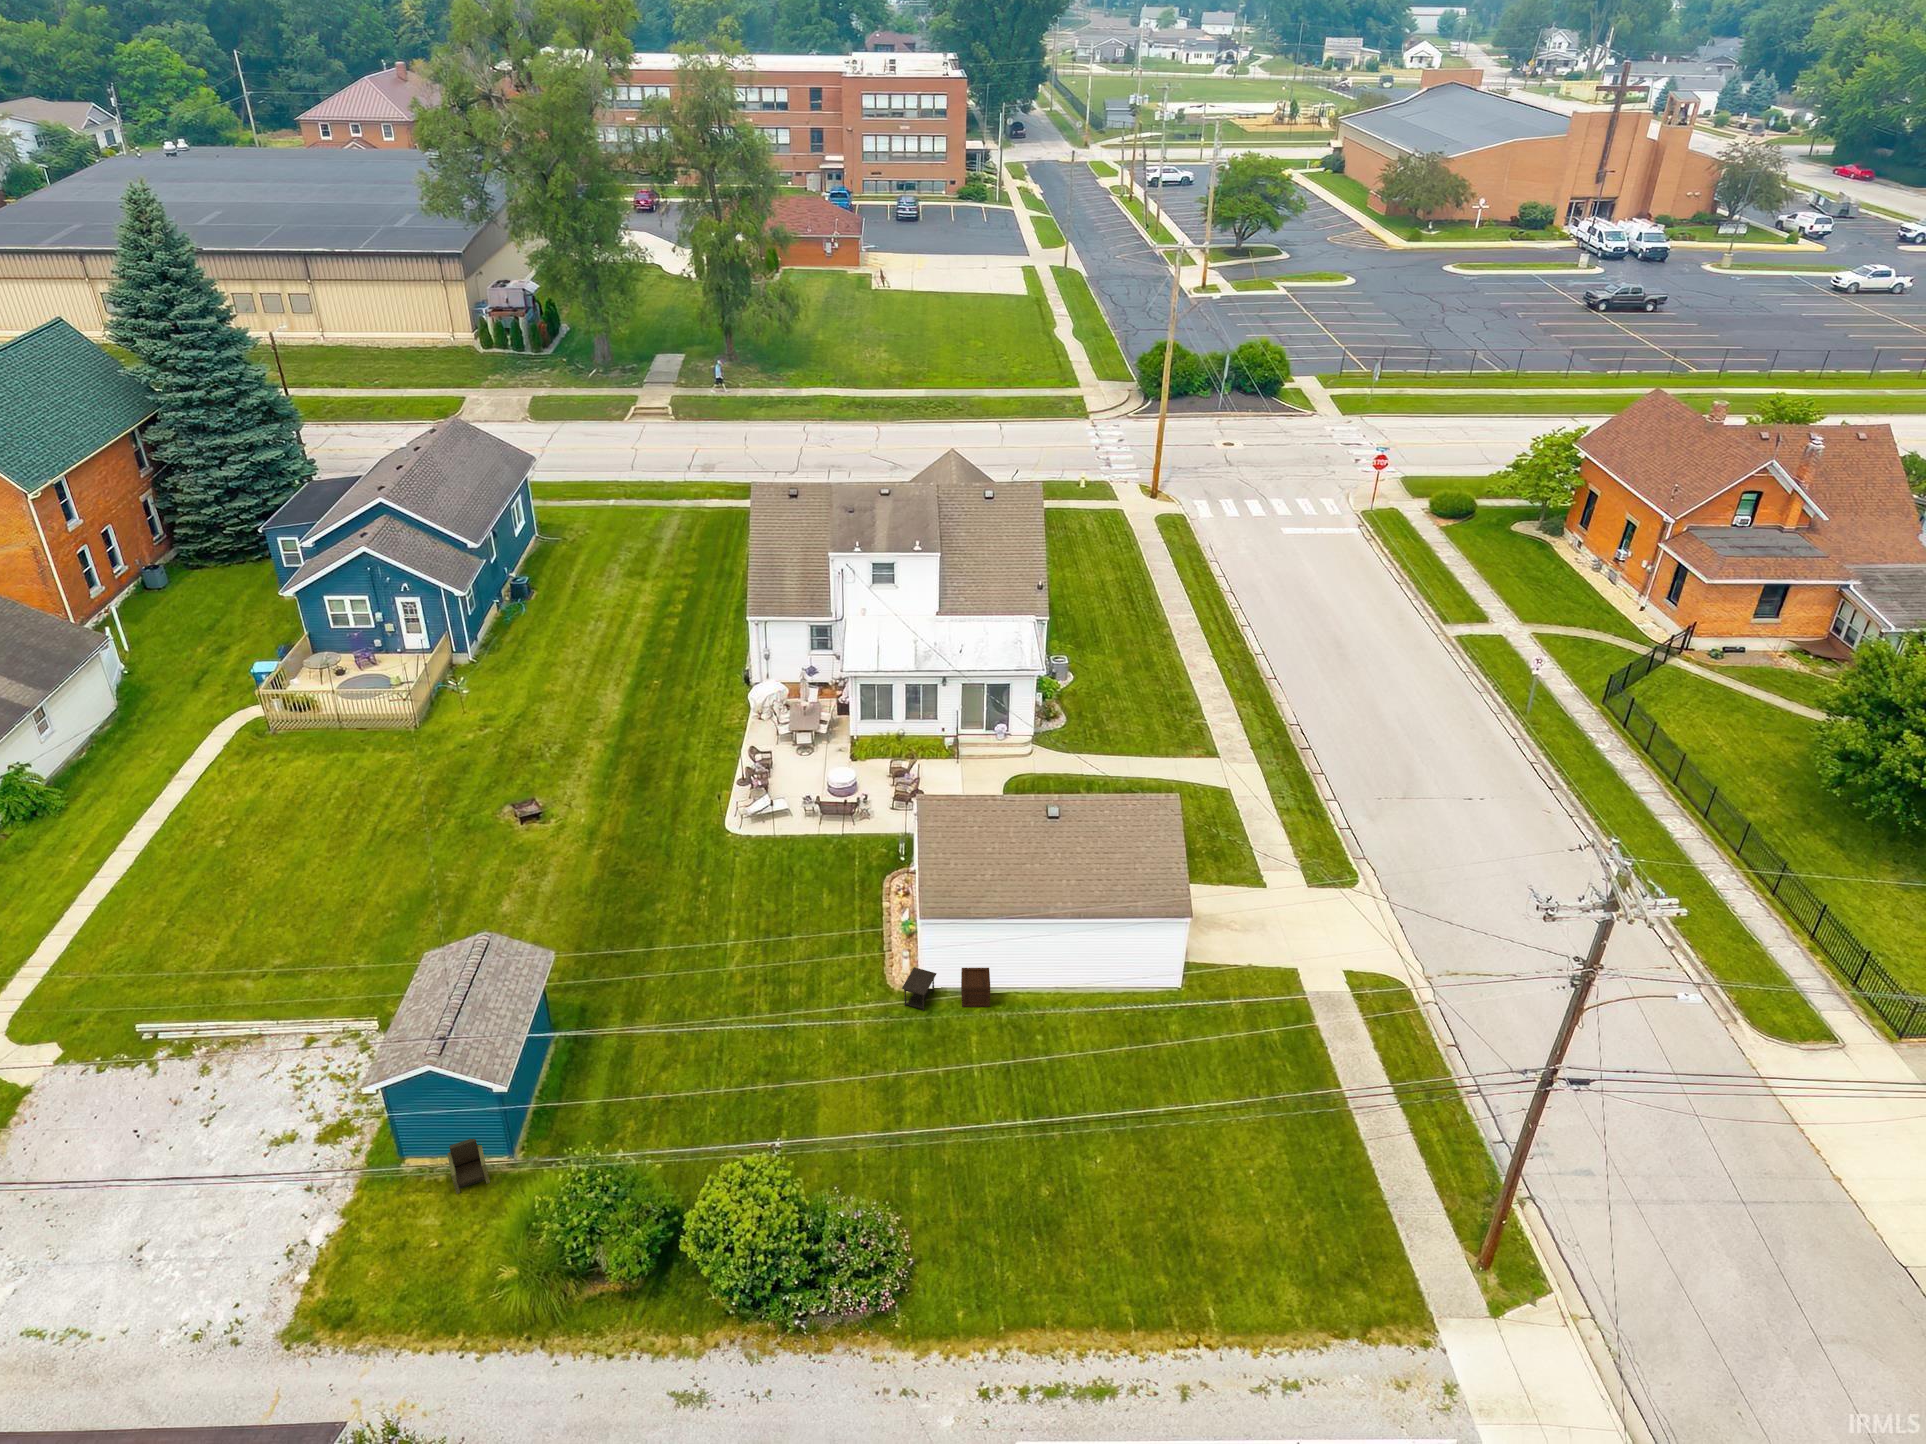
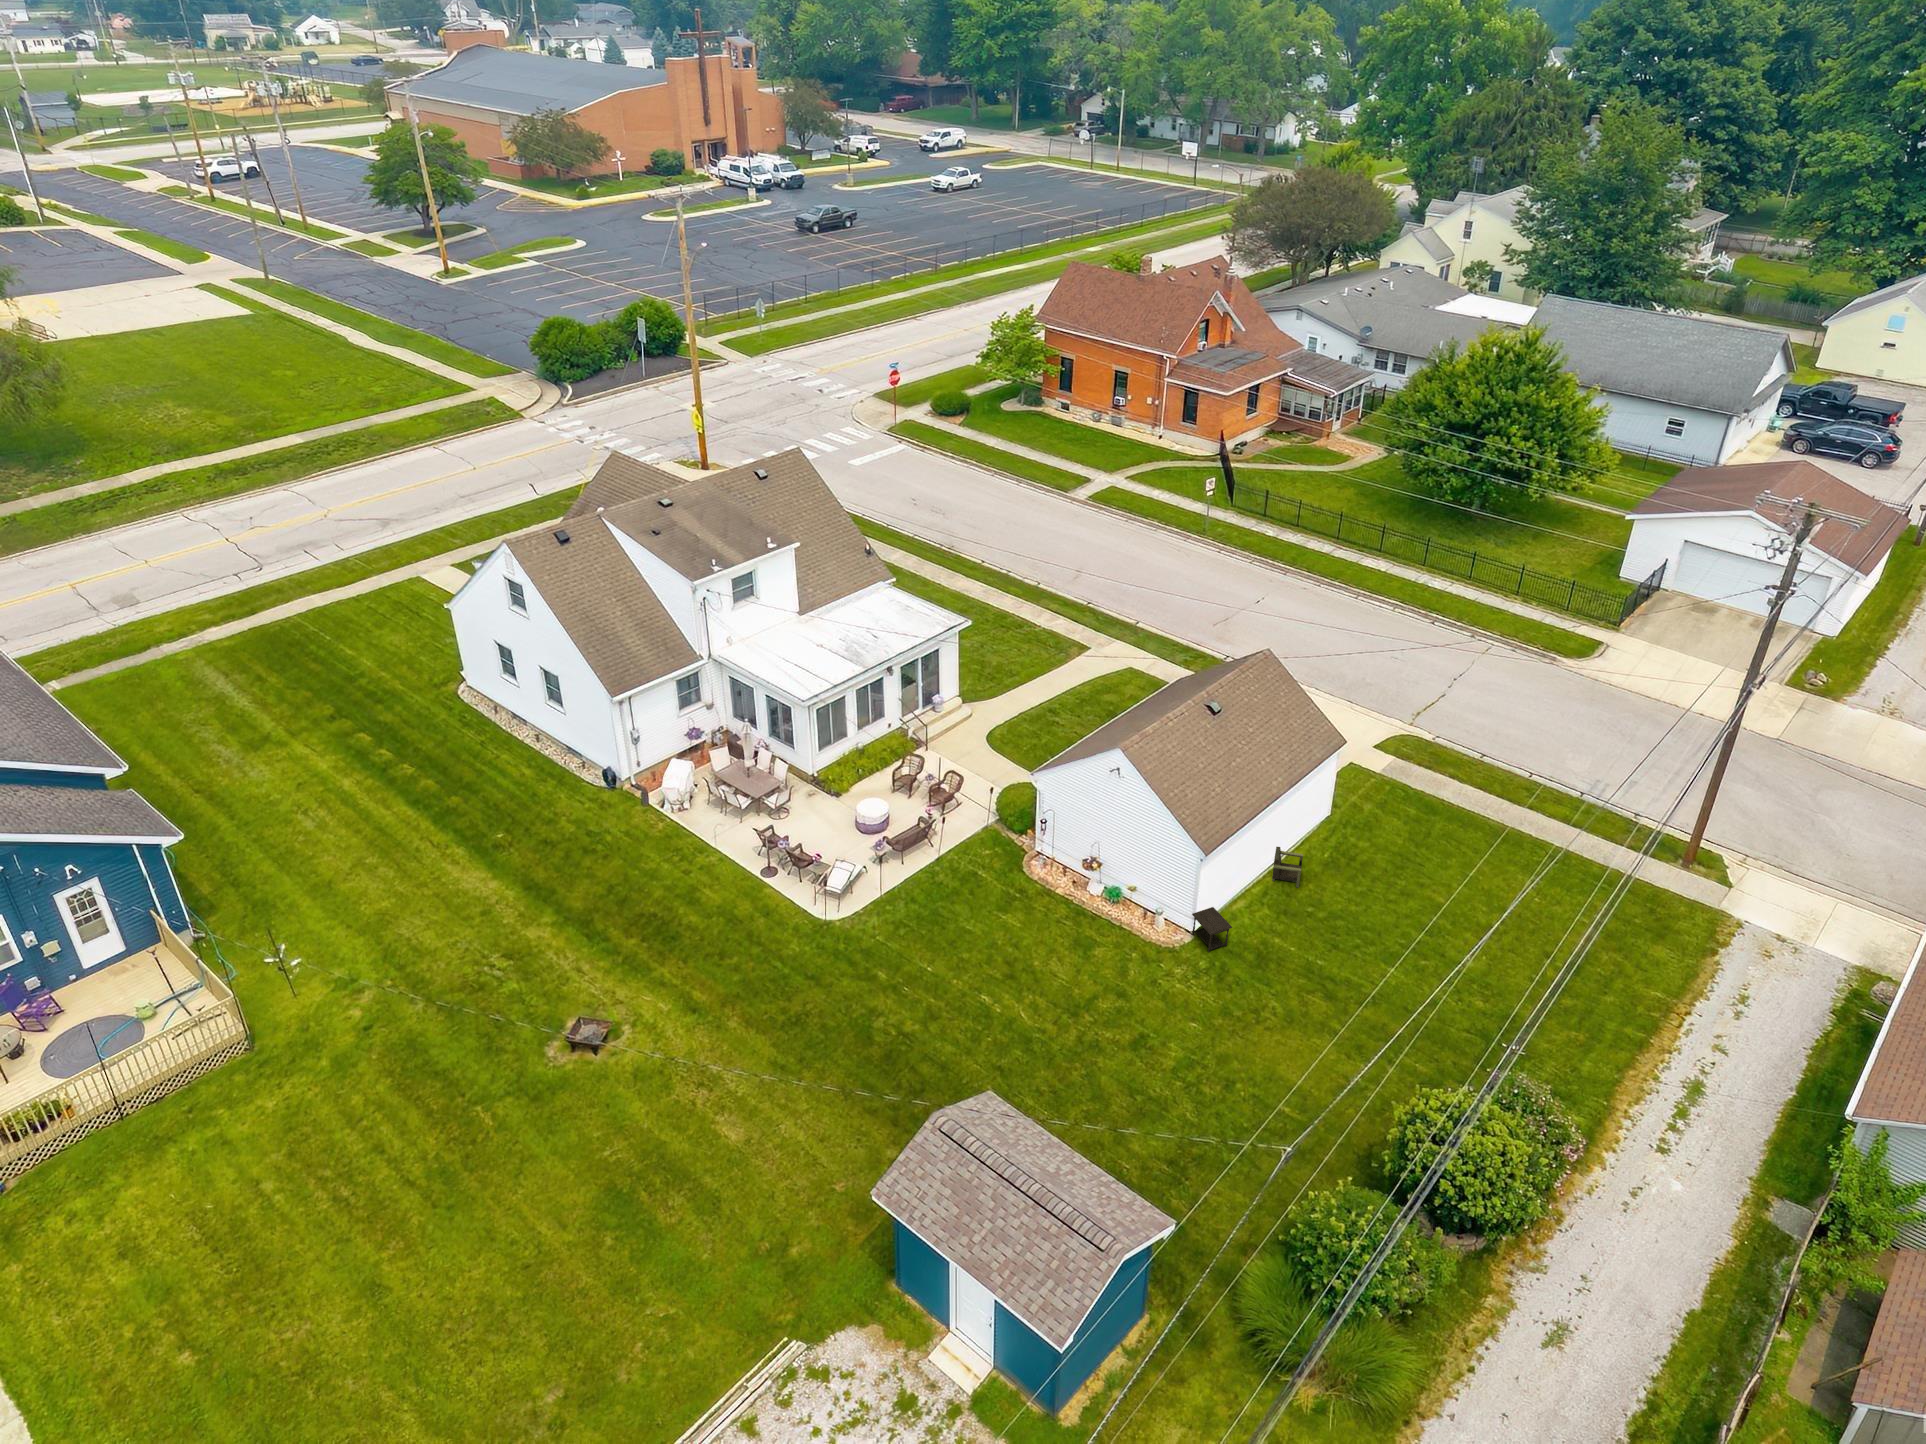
wooden crate: present [961,968,990,1007] -> none [1220,878,1262,924]
armchair: present [447,1139,490,1194] -> present [1272,847,1303,888]

